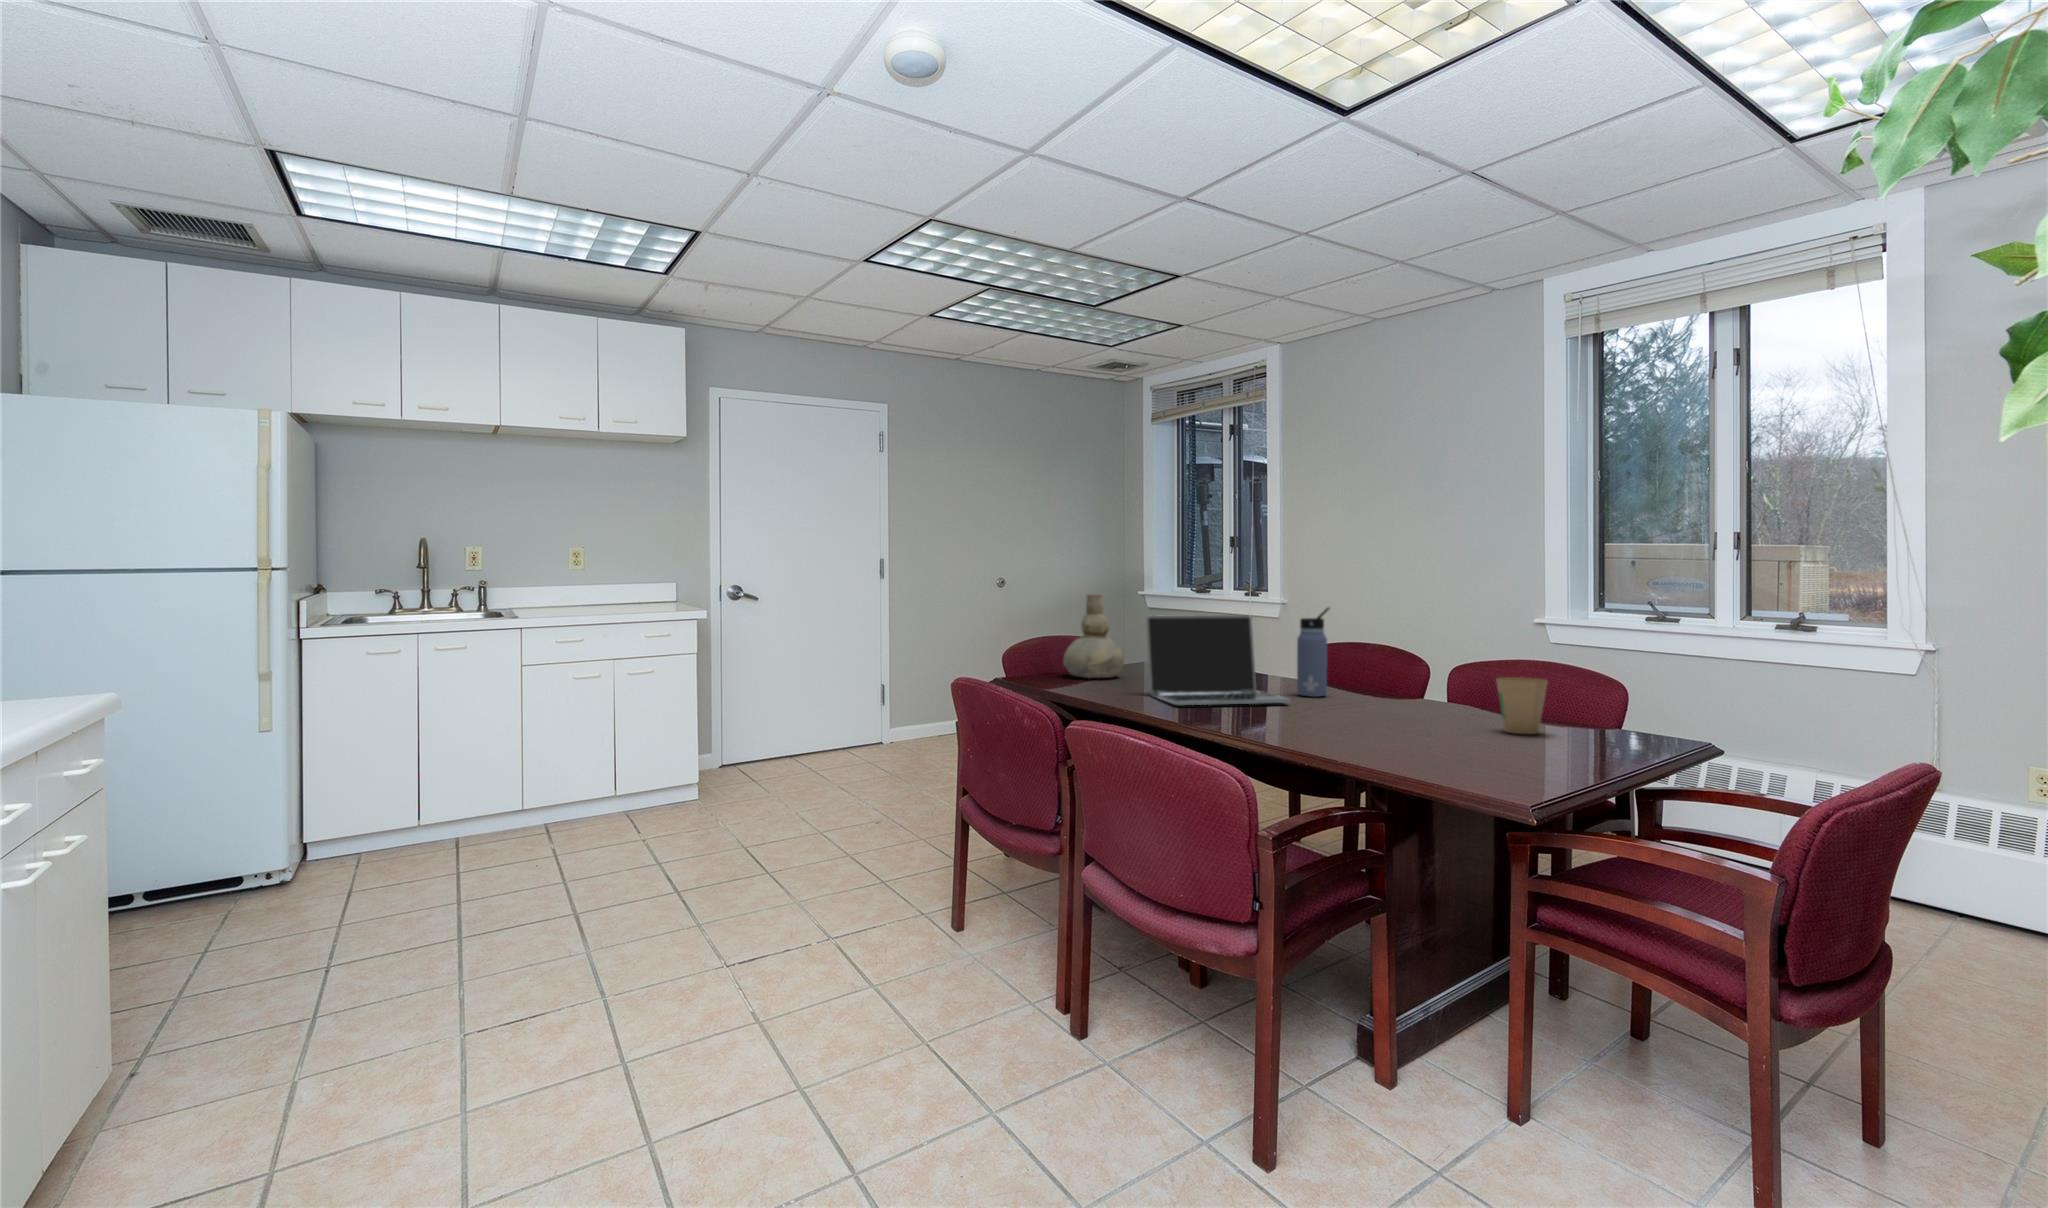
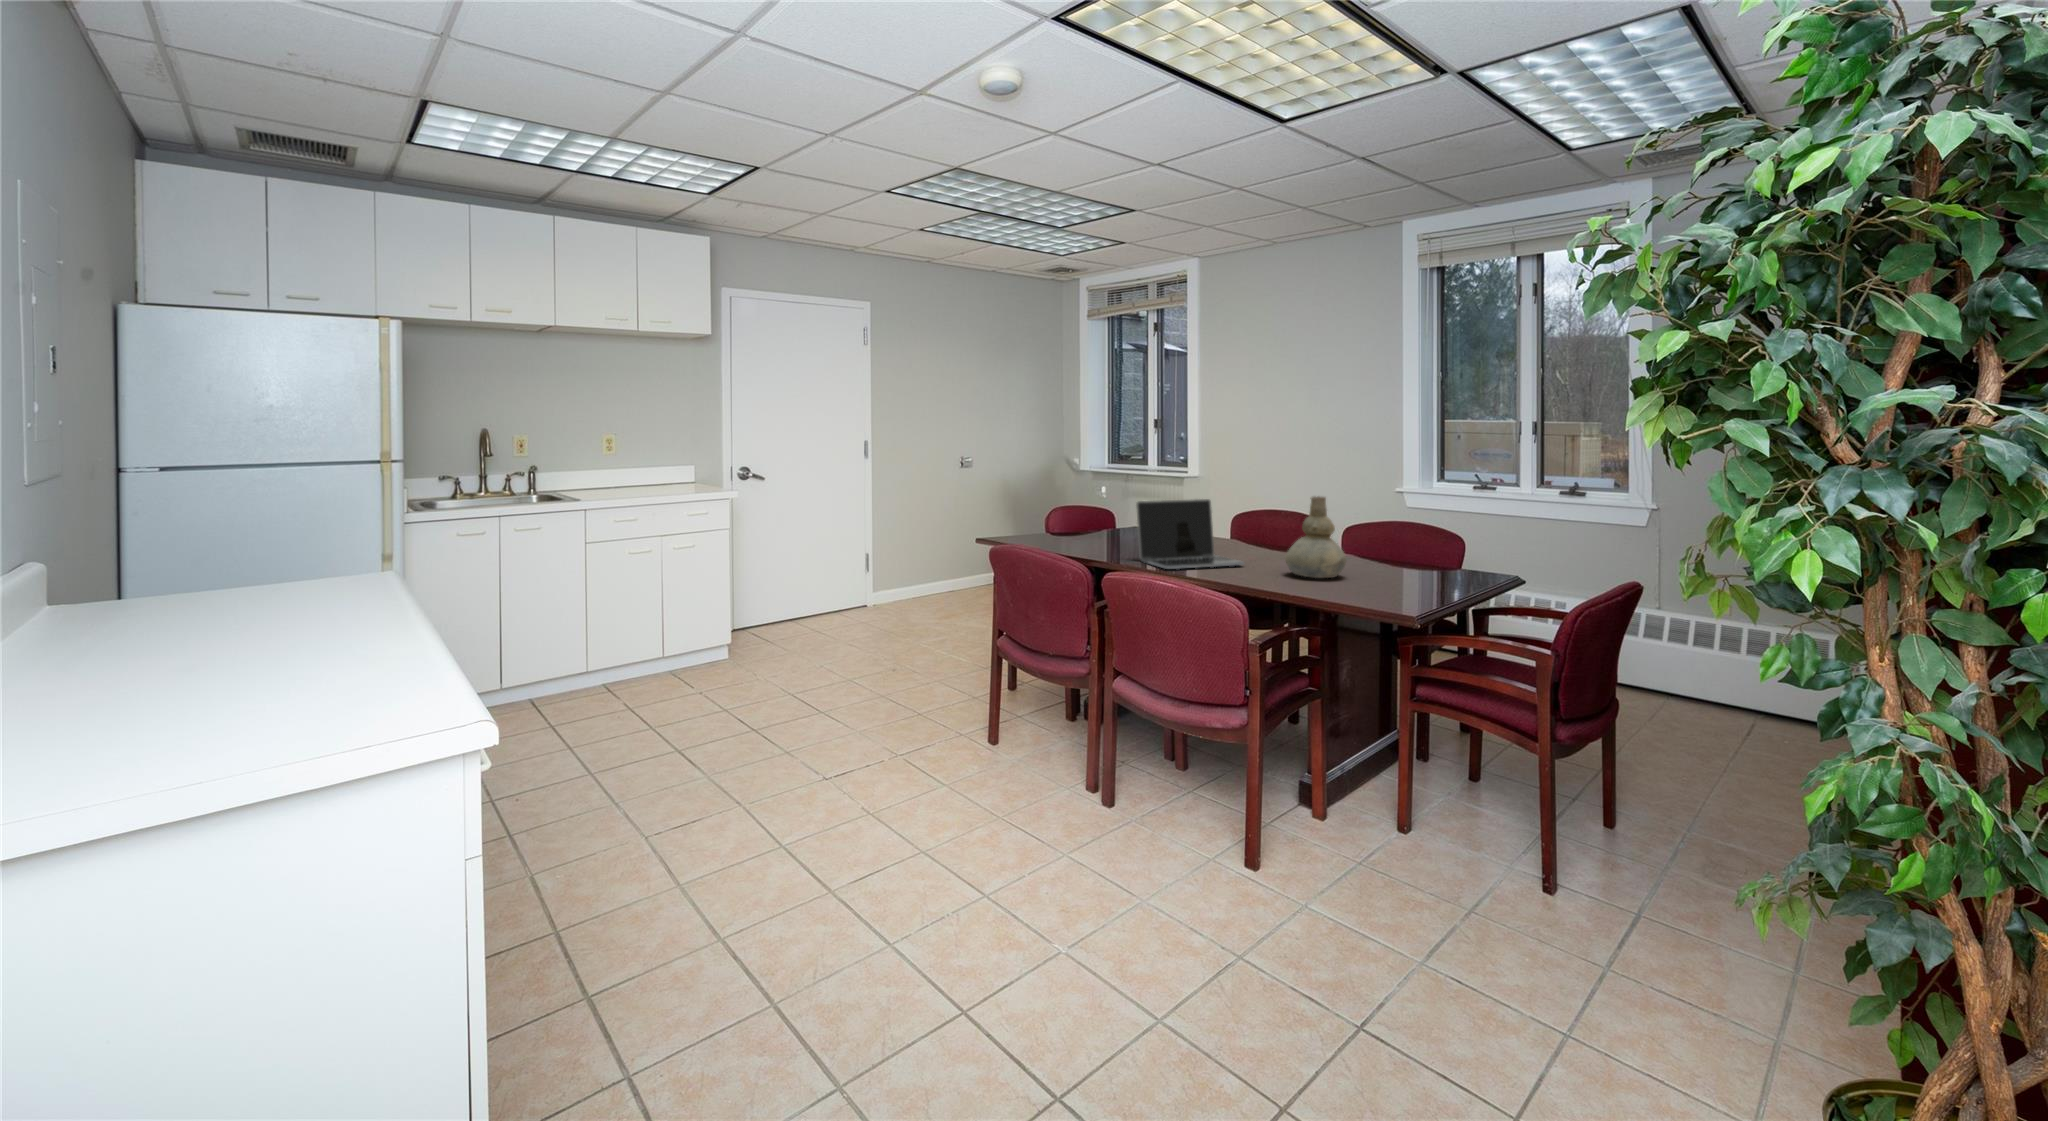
vase: present [1063,594,1124,678] -> present [1285,496,1346,578]
water bottle: present [1297,607,1329,697] -> none [1243,492,1269,559]
paper cup: present [1496,677,1548,734] -> none [1394,547,1428,586]

